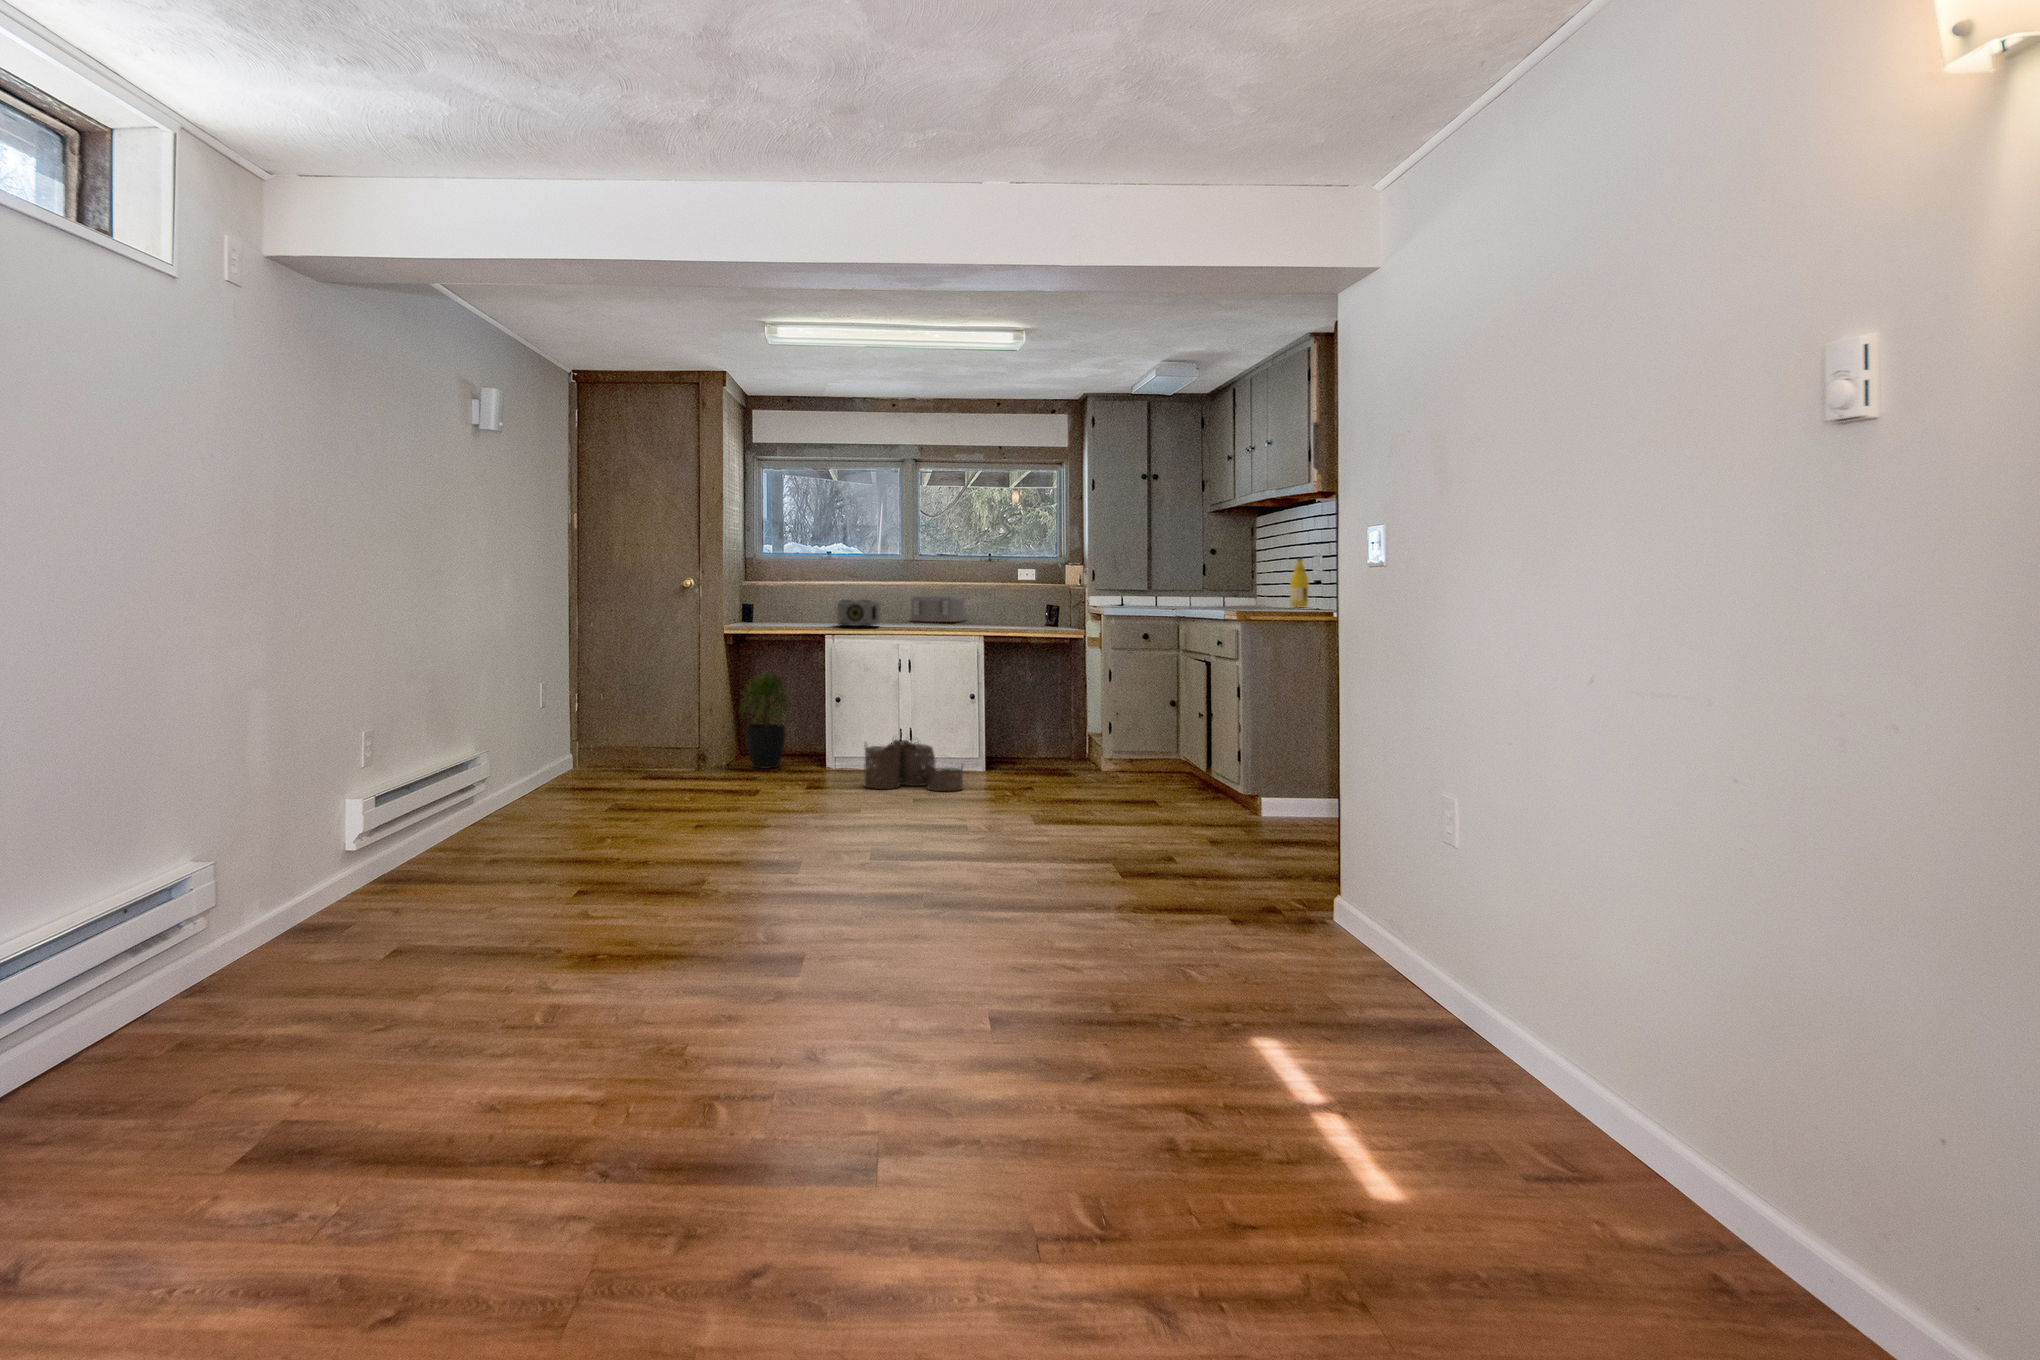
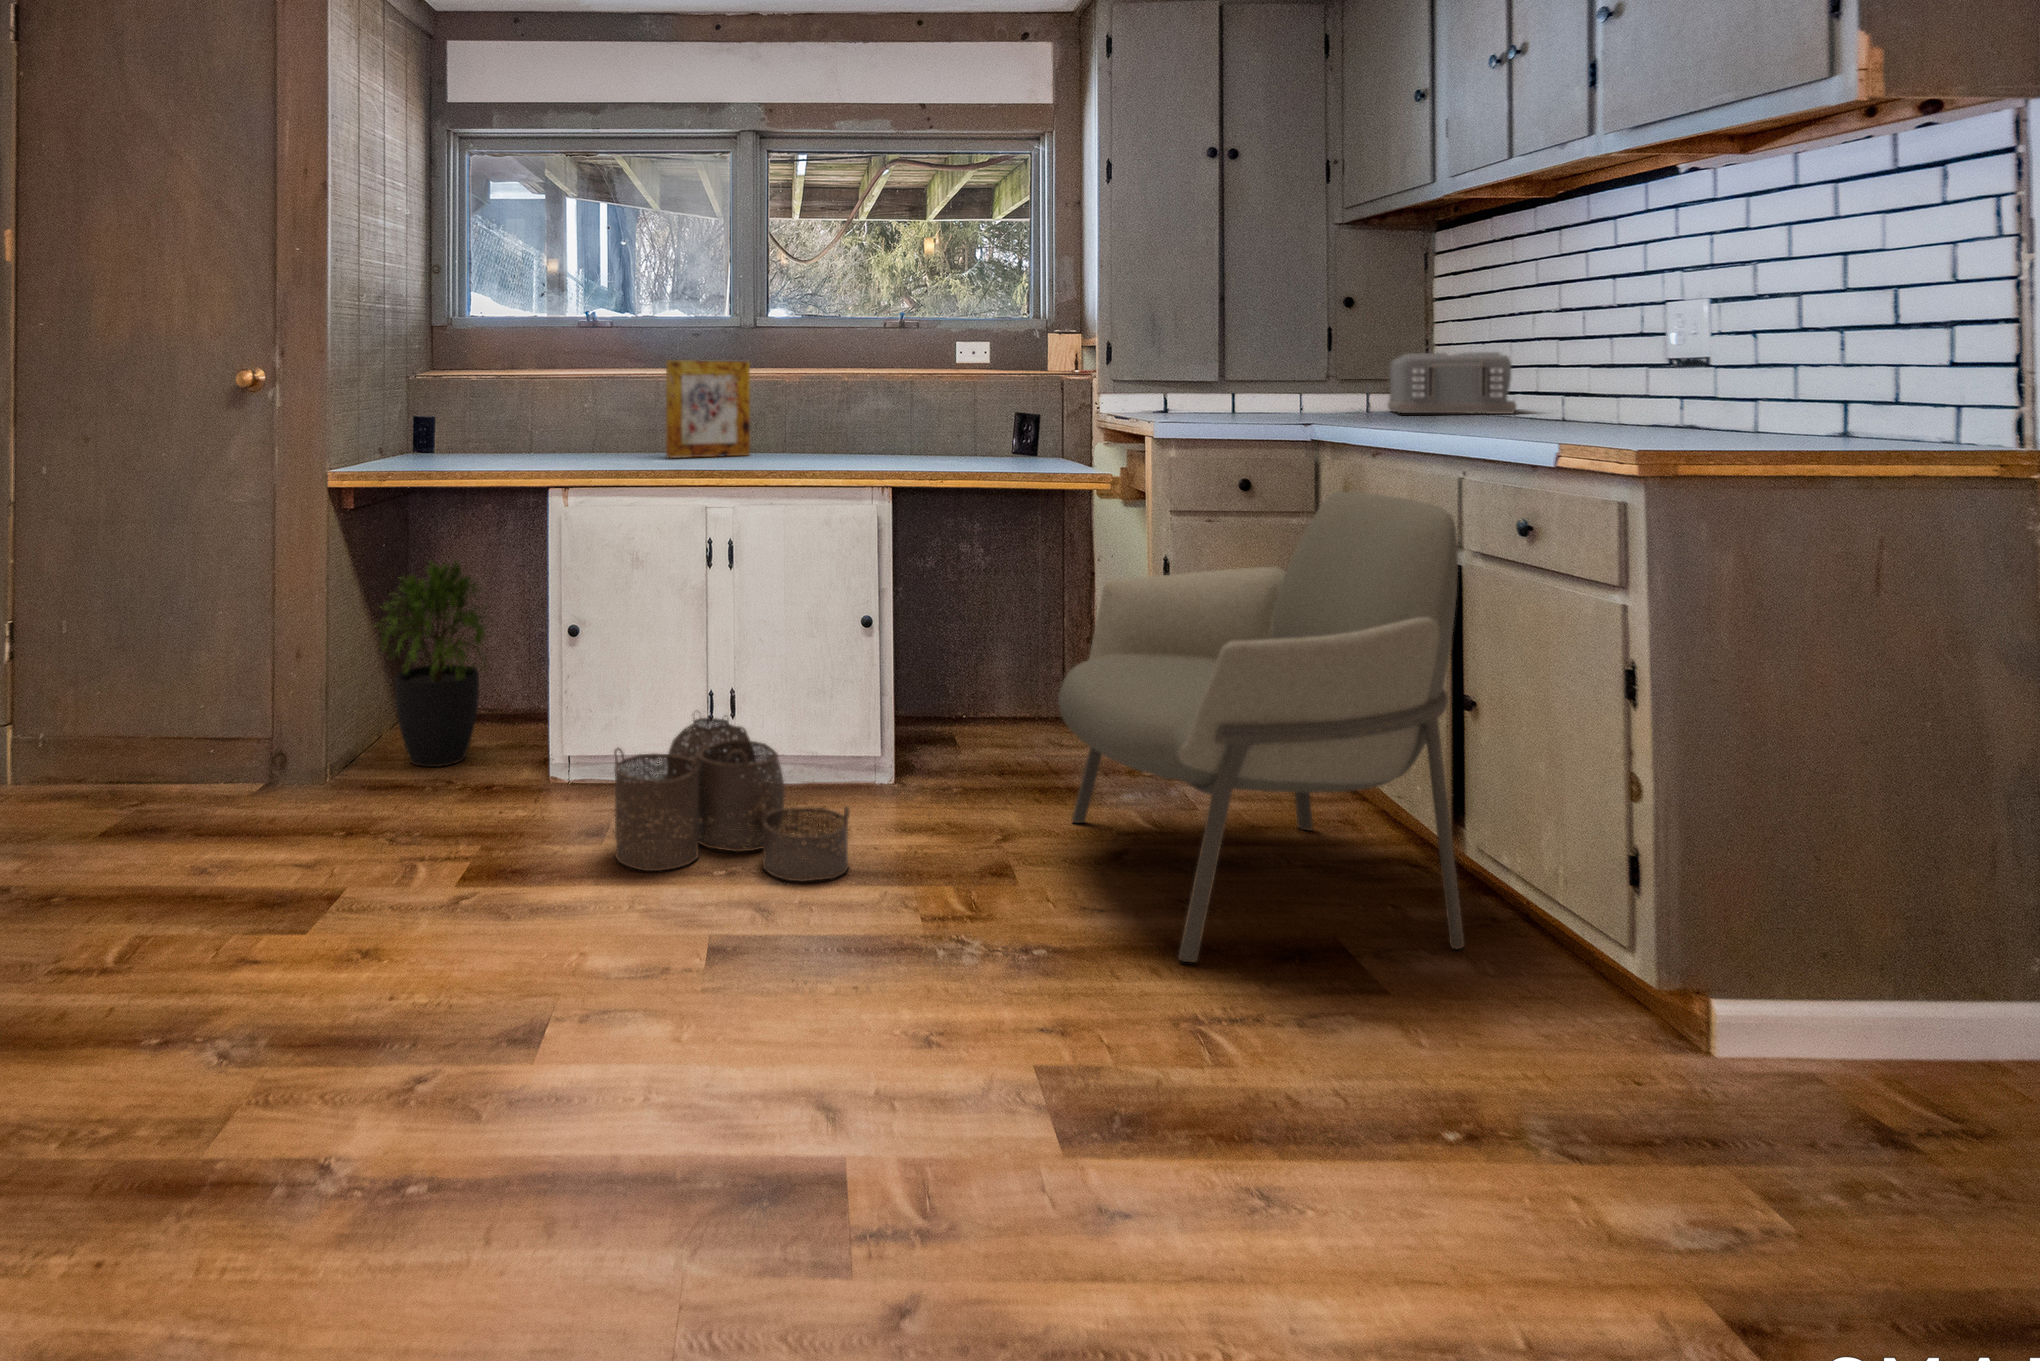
bottle: present [1290,558,1308,607] -> none [1600,307,1649,423]
picture frame: none [874,576,915,624] -> present [666,360,750,458]
toaster: present [910,594,968,622] -> present [1387,352,1516,414]
speaker: present [837,600,881,627] -> none [581,409,676,467]
armchair: none [1052,635,1200,804] -> present [1058,492,1464,962]

